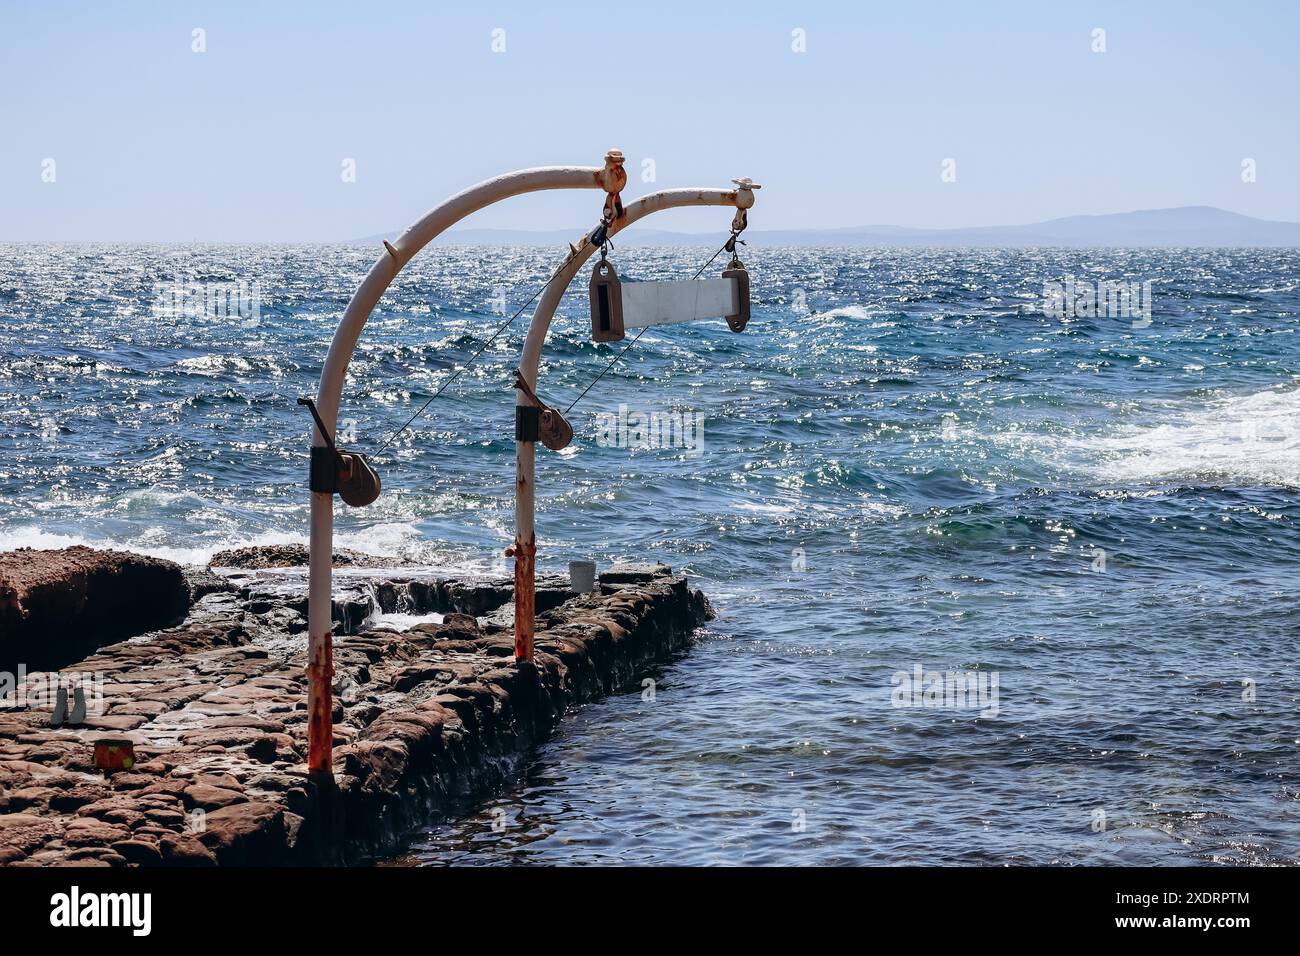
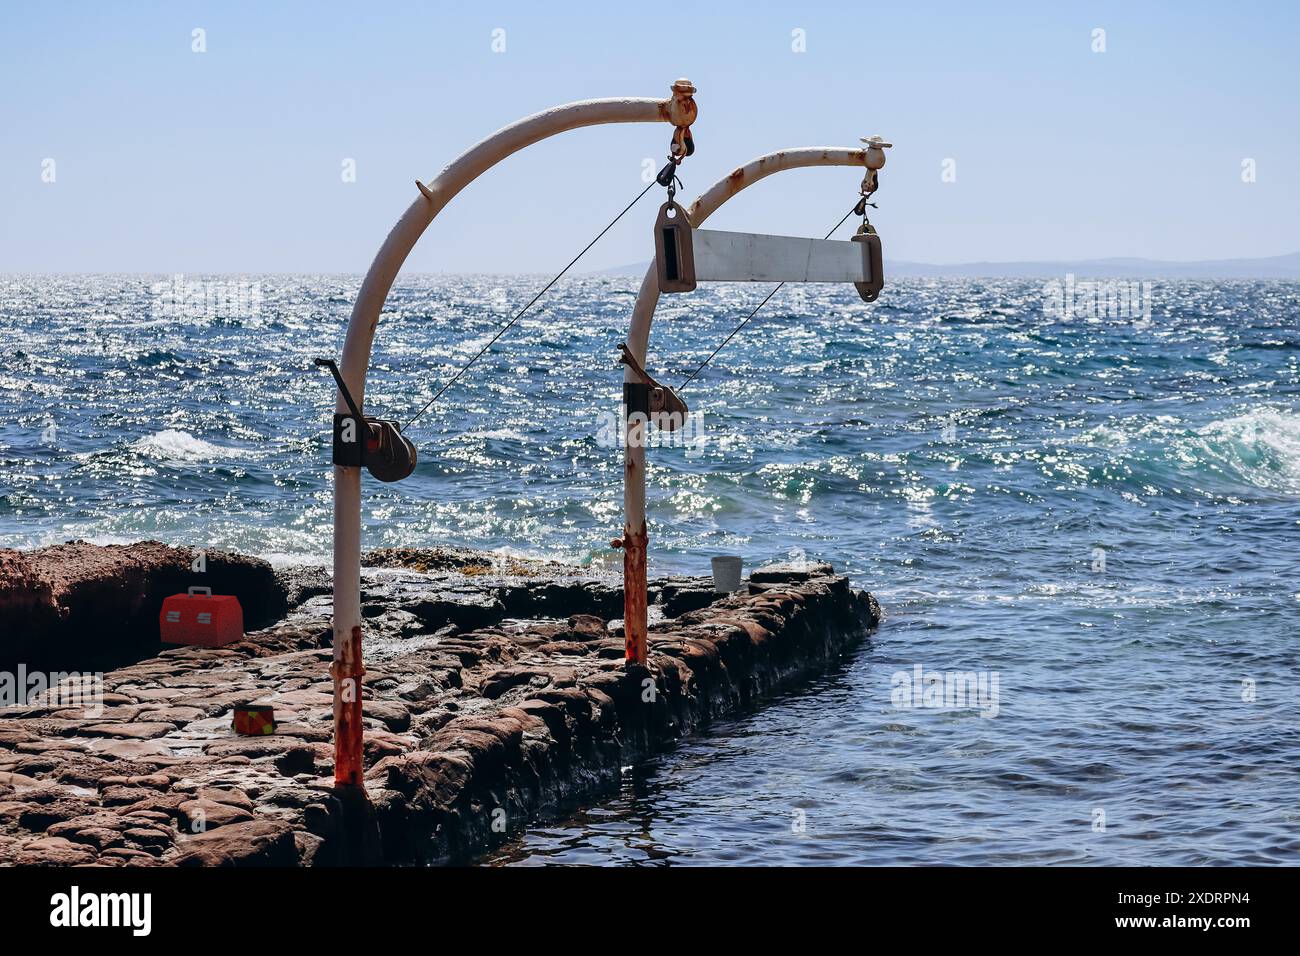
toolbox: none [98,590,173,644] -> present [160,587,244,647]
boots: present [50,688,86,724] -> none [64,690,108,732]
bag: present [91,739,137,769] -> present [230,704,278,736]

